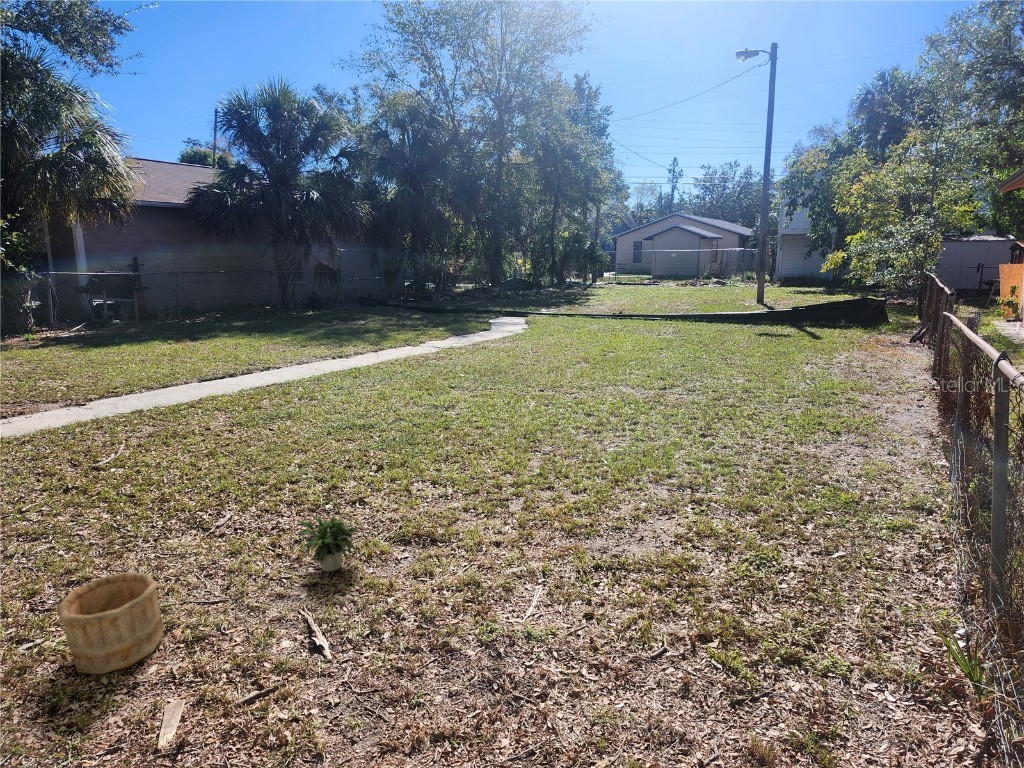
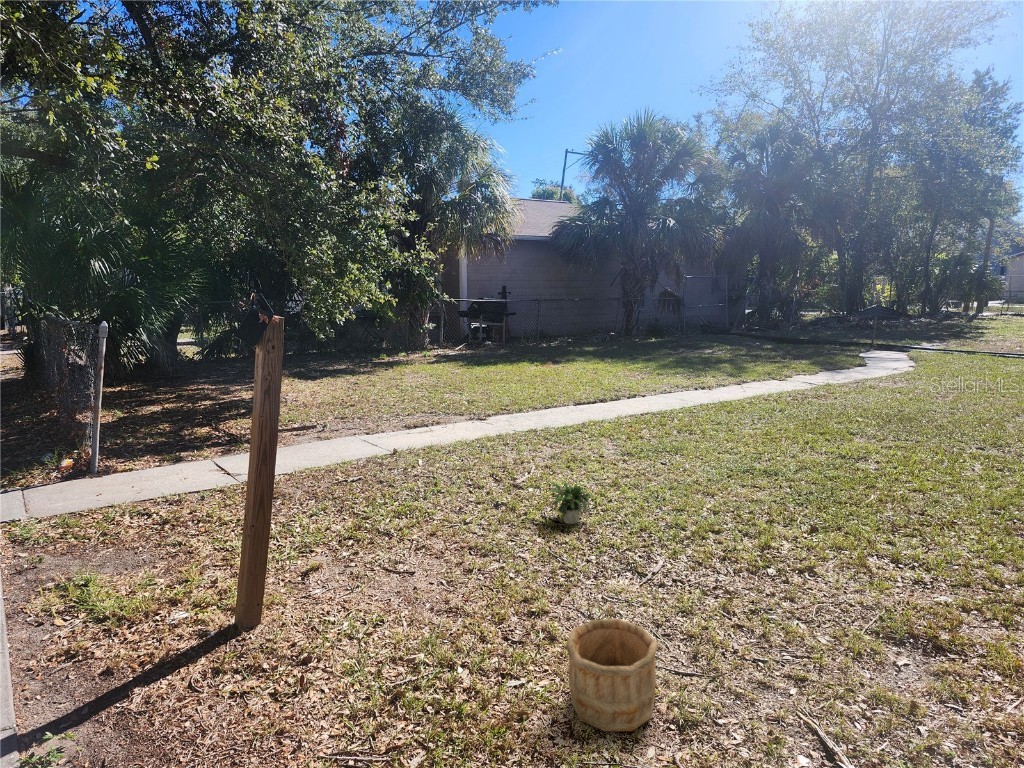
potted plant: present [297,515,358,571] -> present [550,481,593,524]

